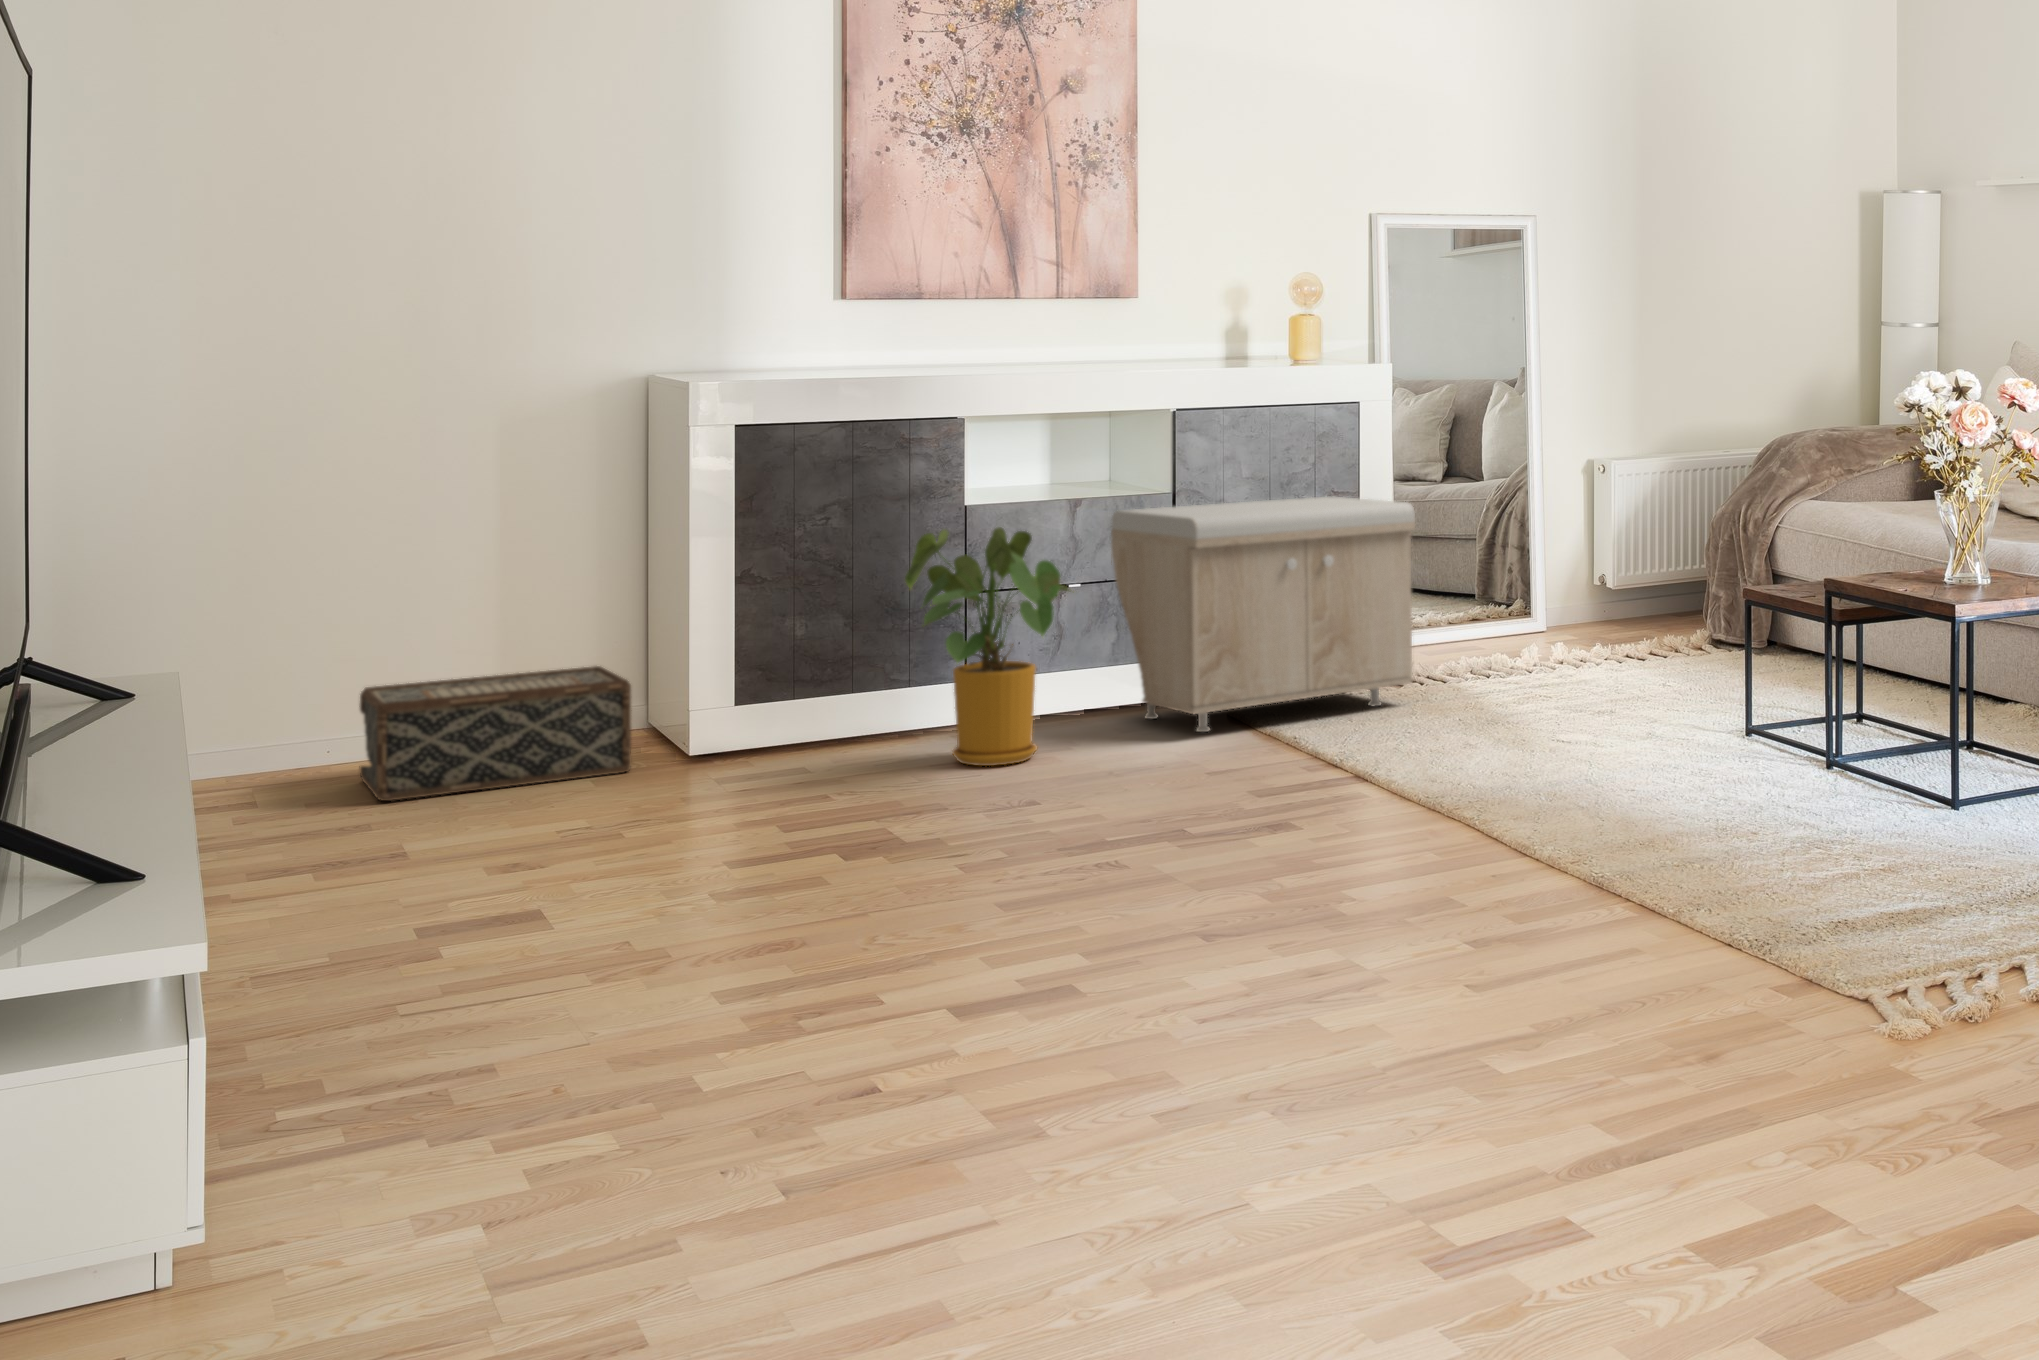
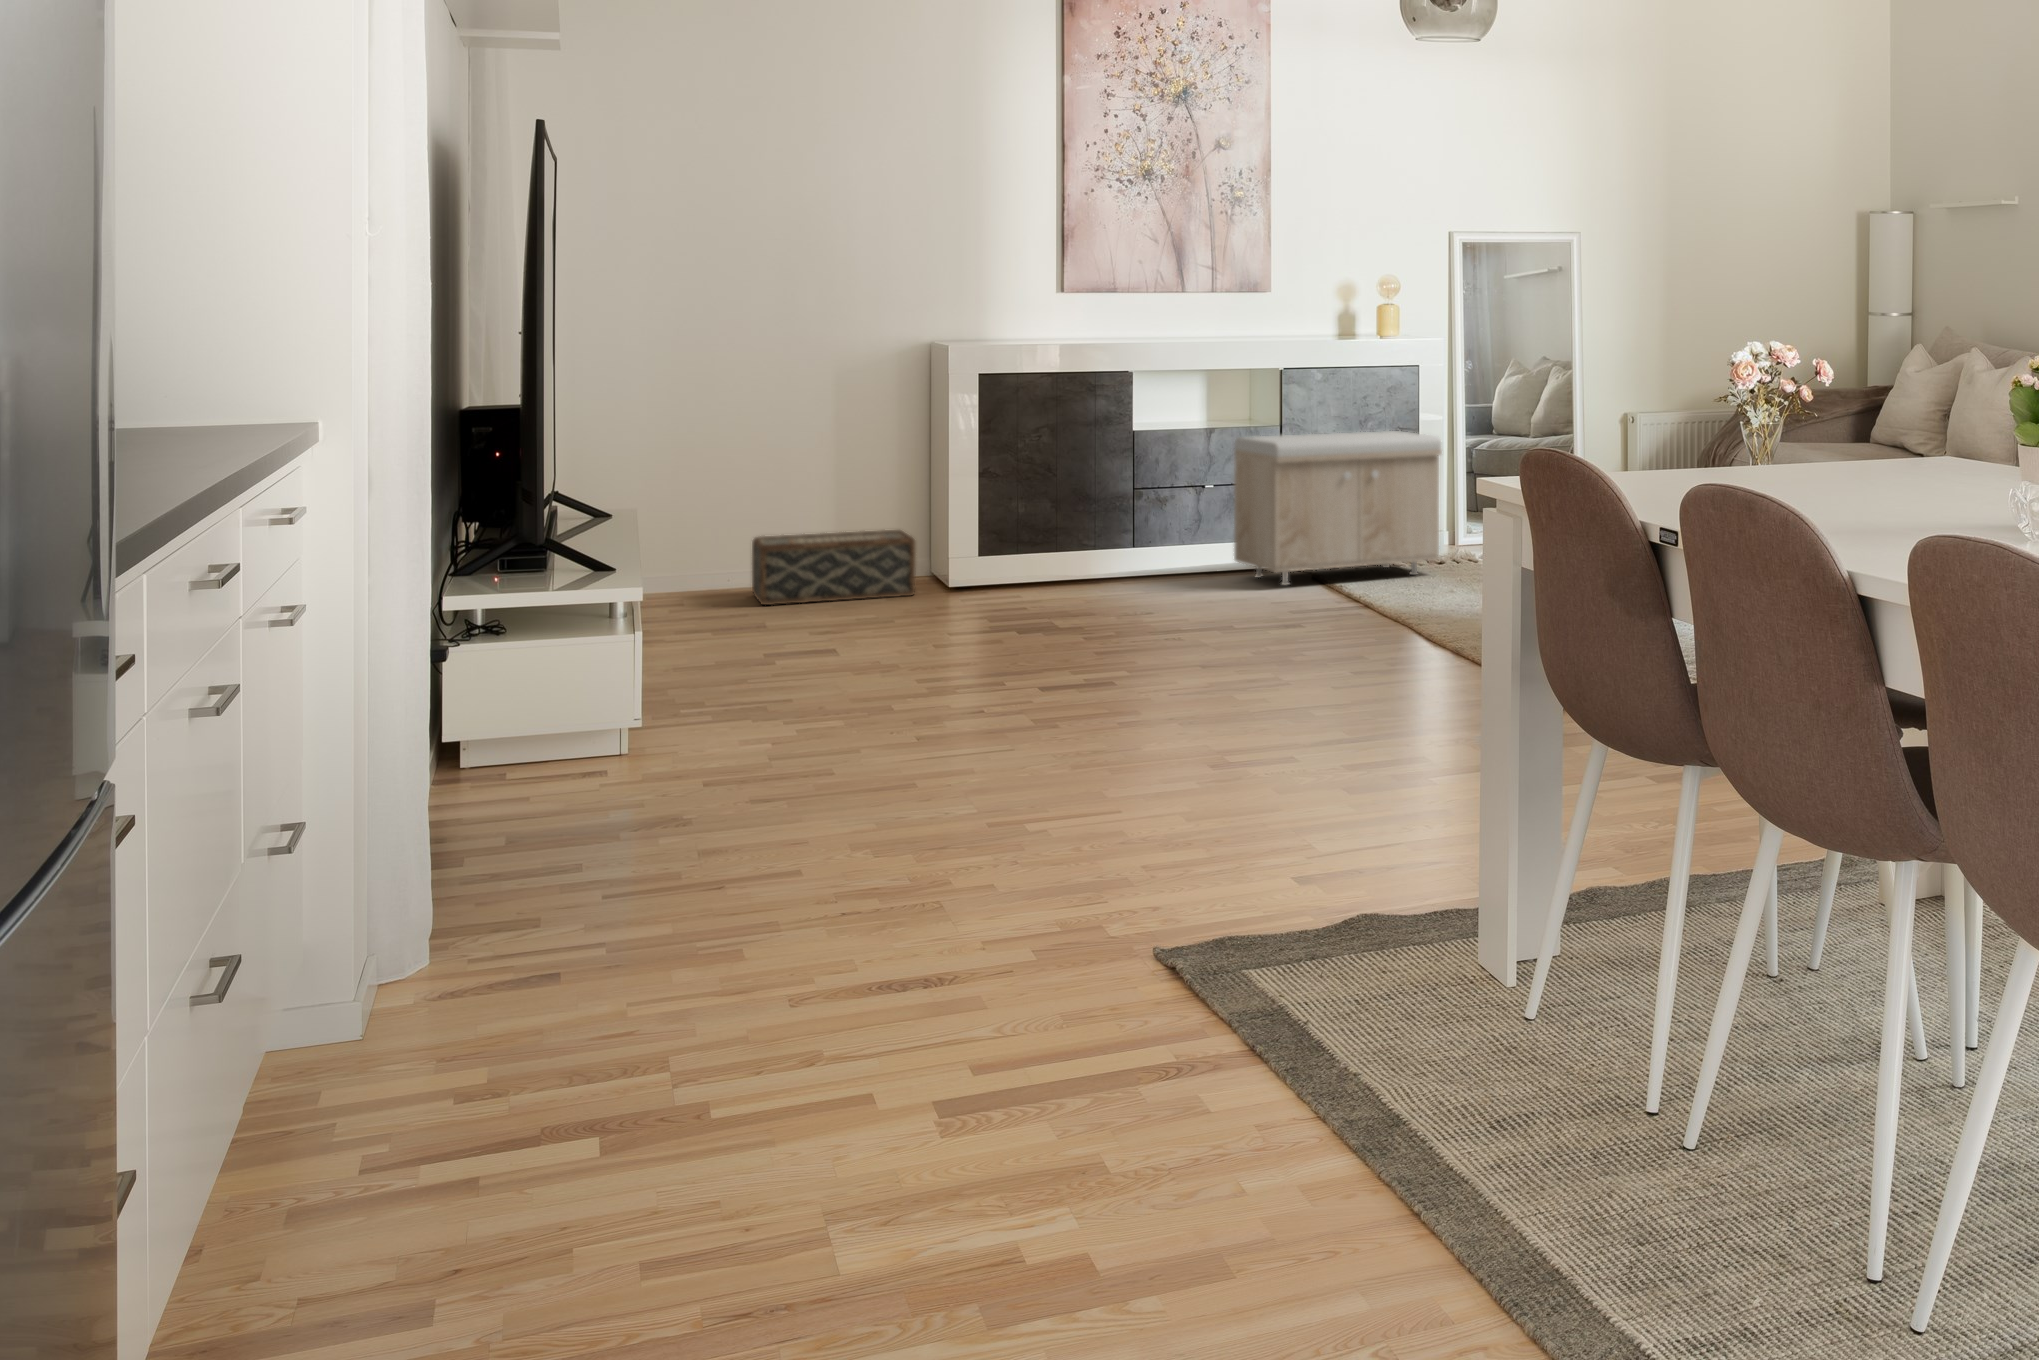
house plant: present [905,527,1070,766] -> none [1089,446,1196,599]

